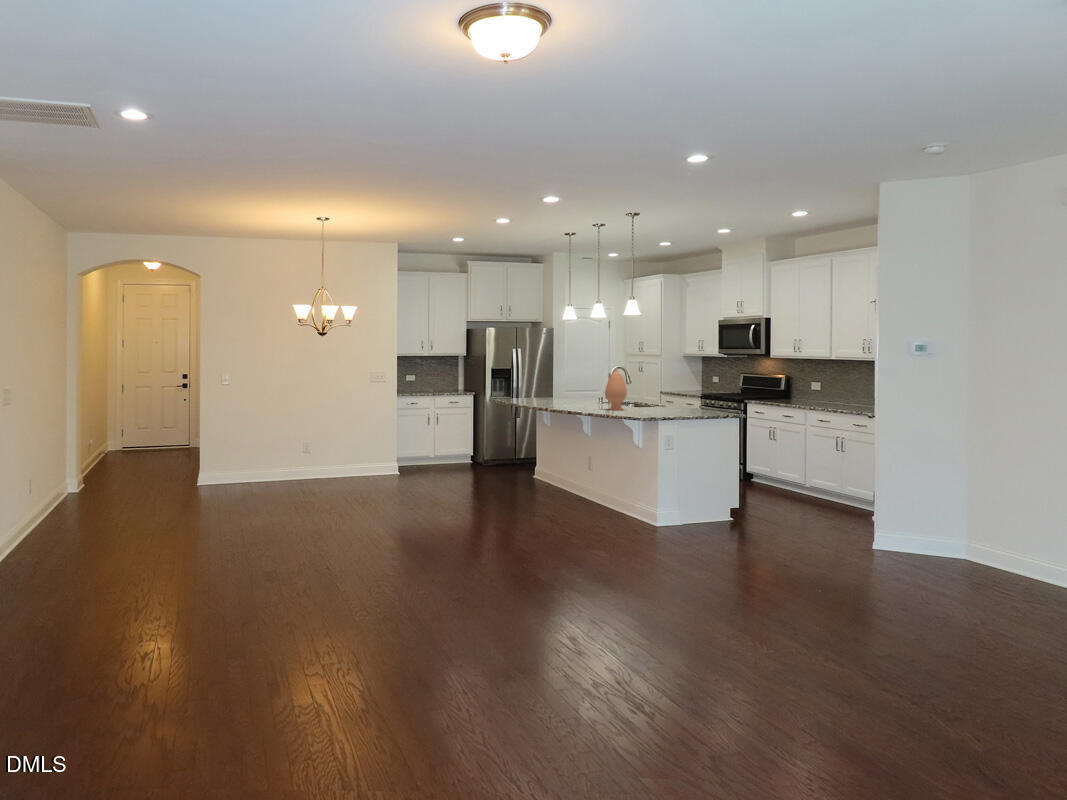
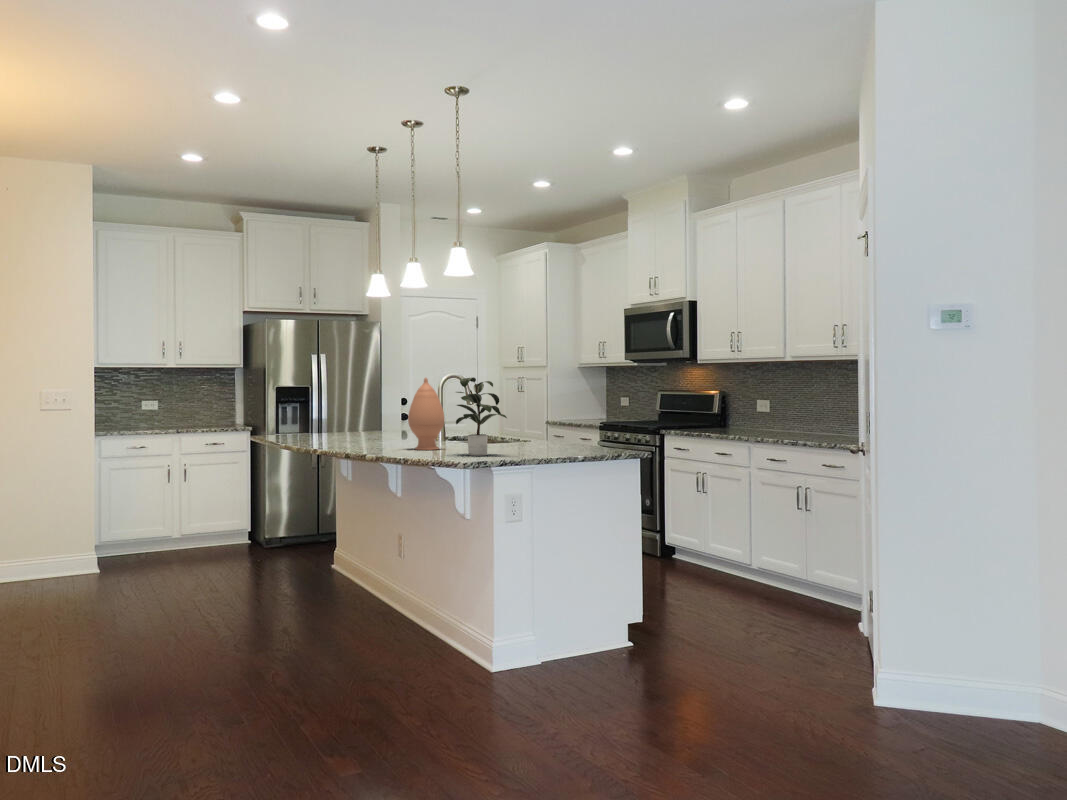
potted plant: none [635,369,677,414] -> present [456,377,507,456]

